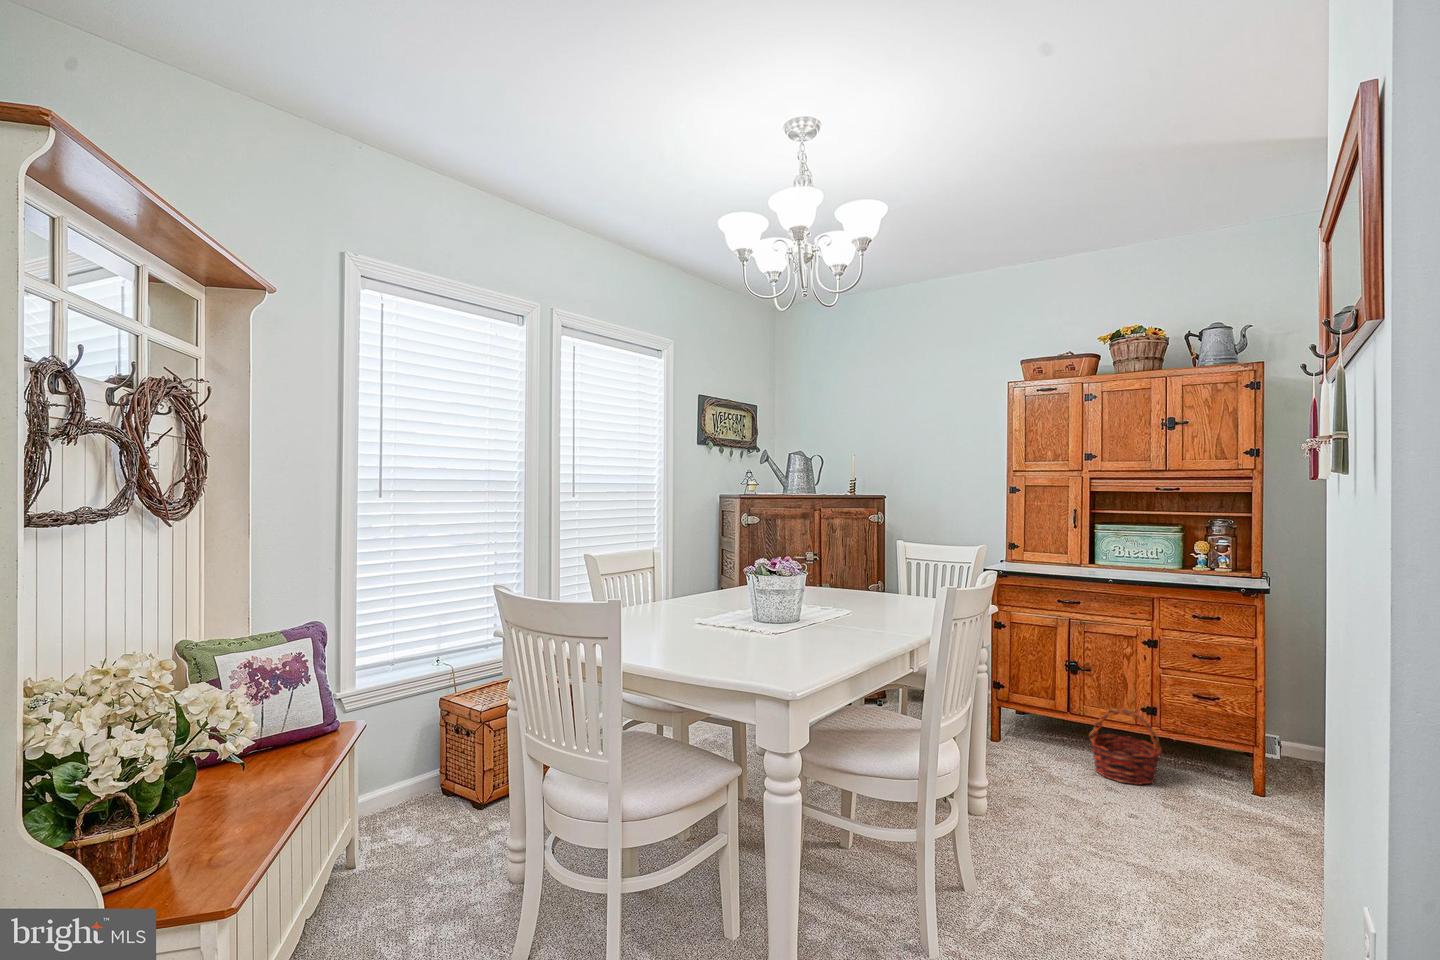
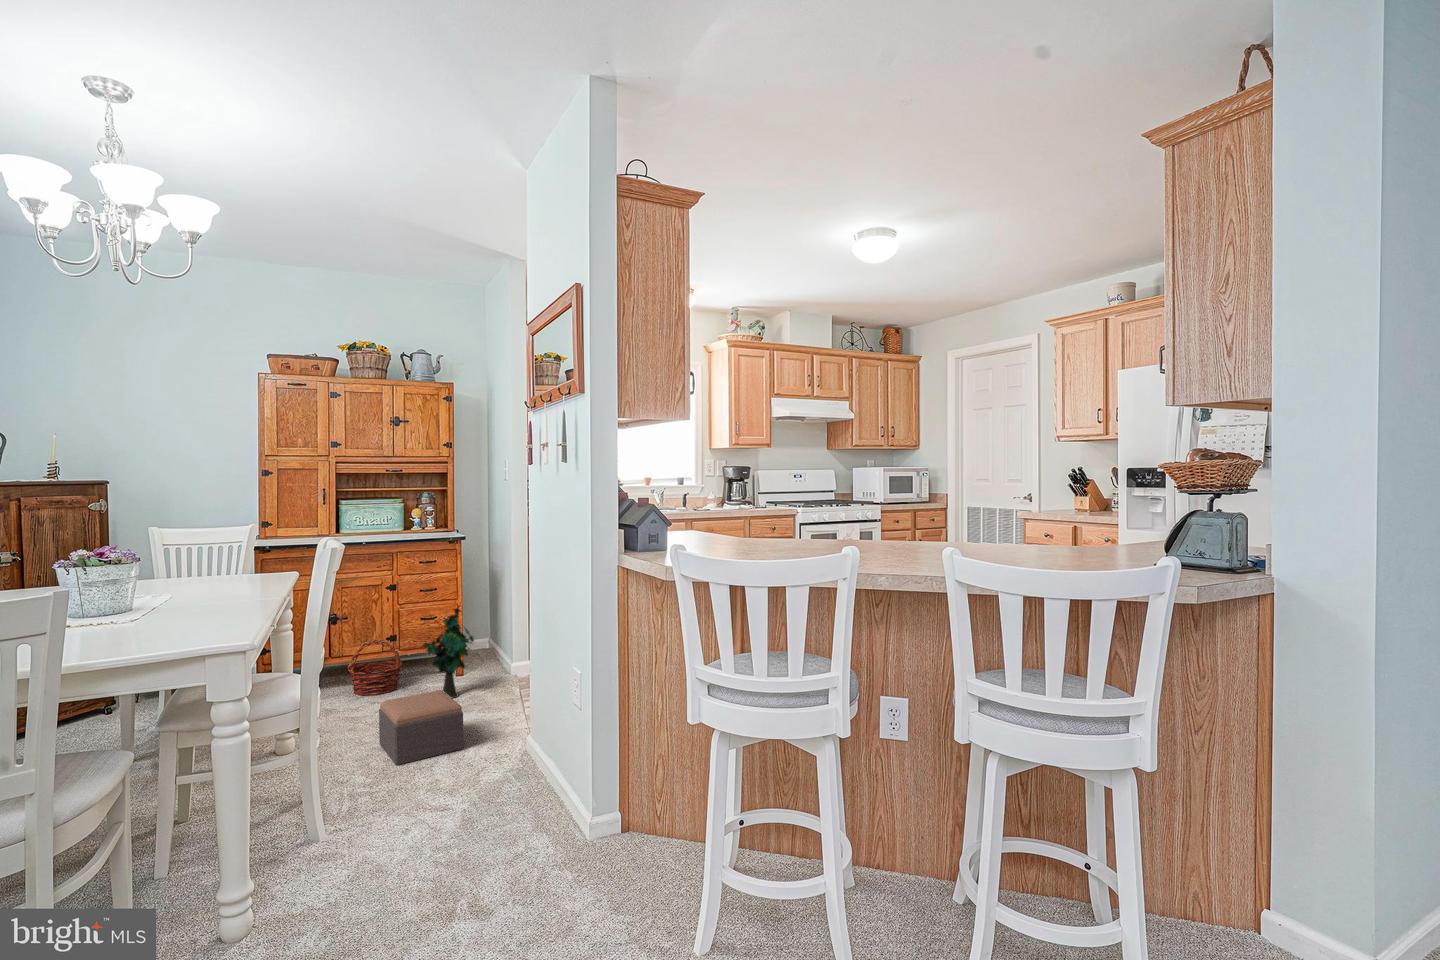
decorative plant: none [1182,696,1273,832] -> present [422,608,474,698]
footstool: none [1094,805,1219,934] -> present [379,690,464,765]

